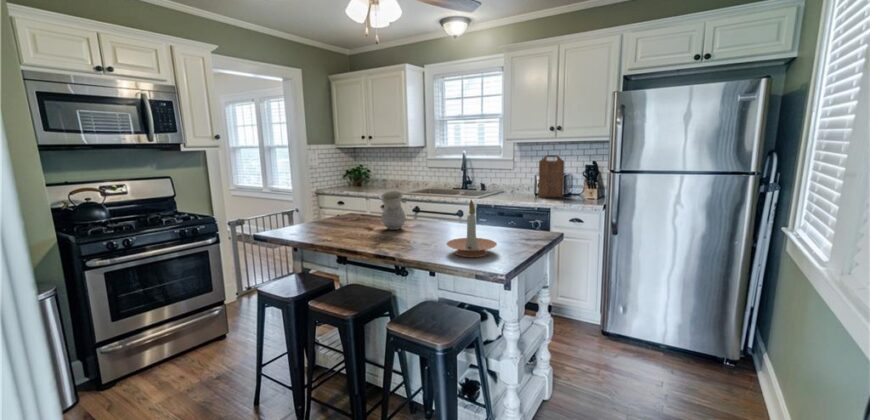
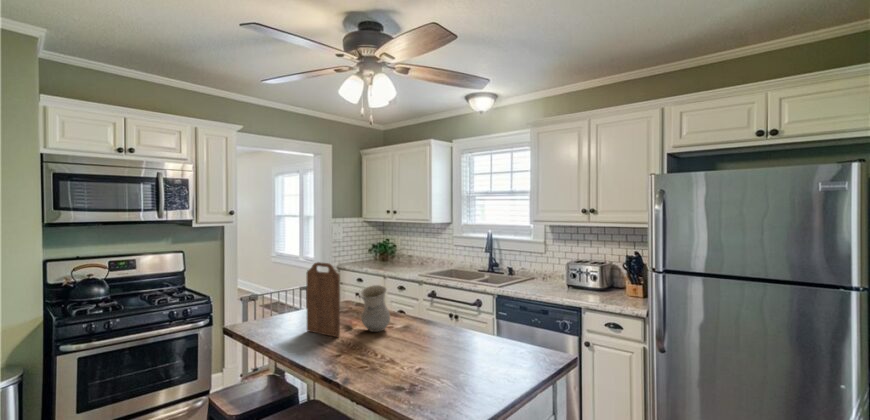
cutting board: present [538,155,565,198] -> present [306,262,340,337]
candle holder: present [447,200,497,257] -> none [411,312,474,389]

